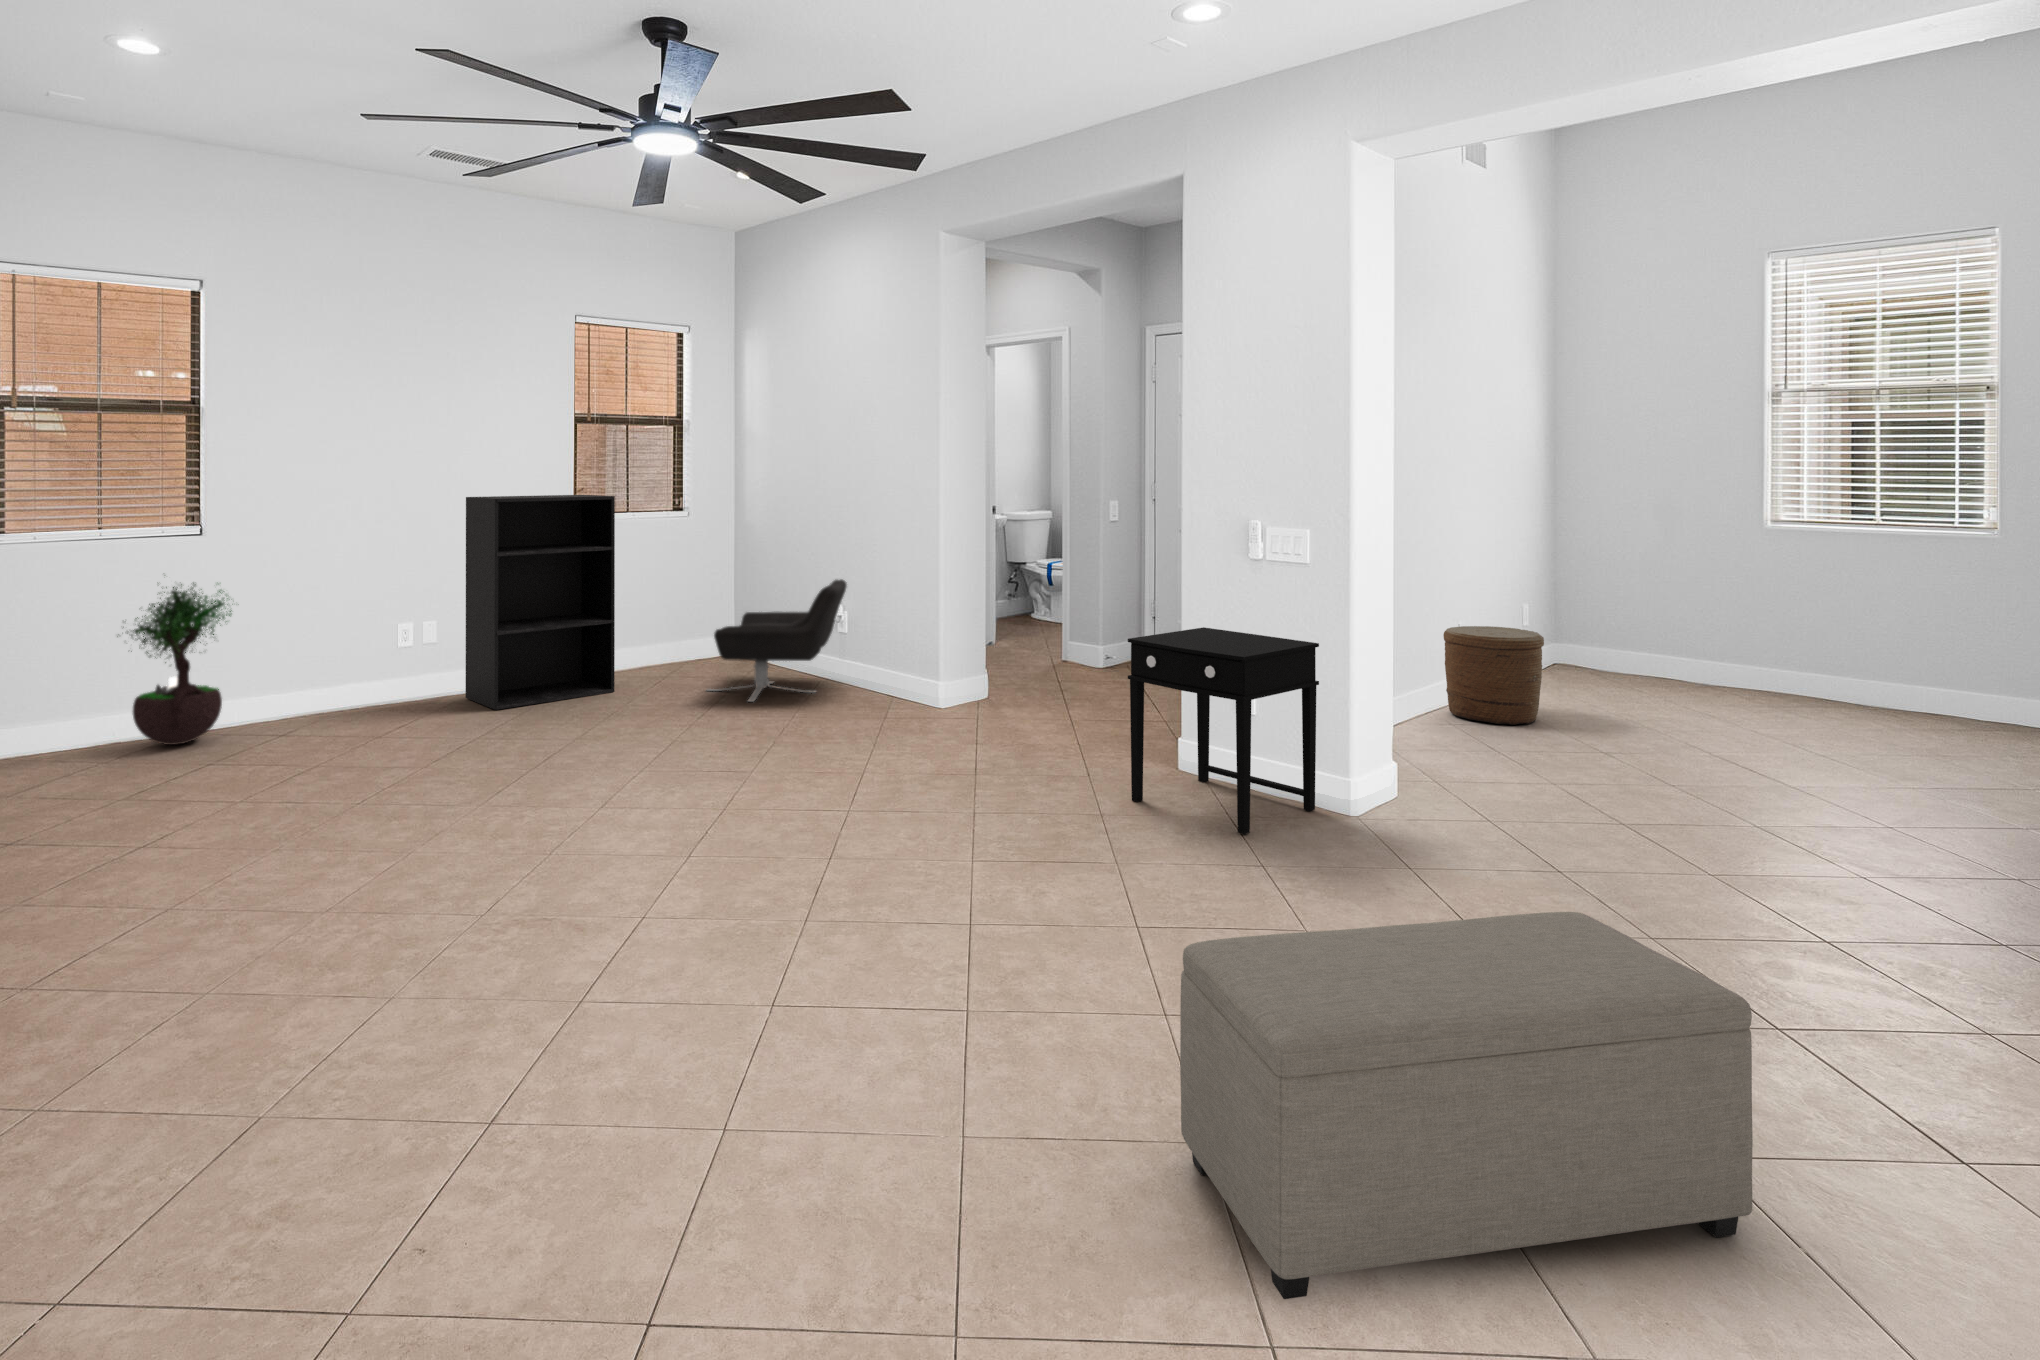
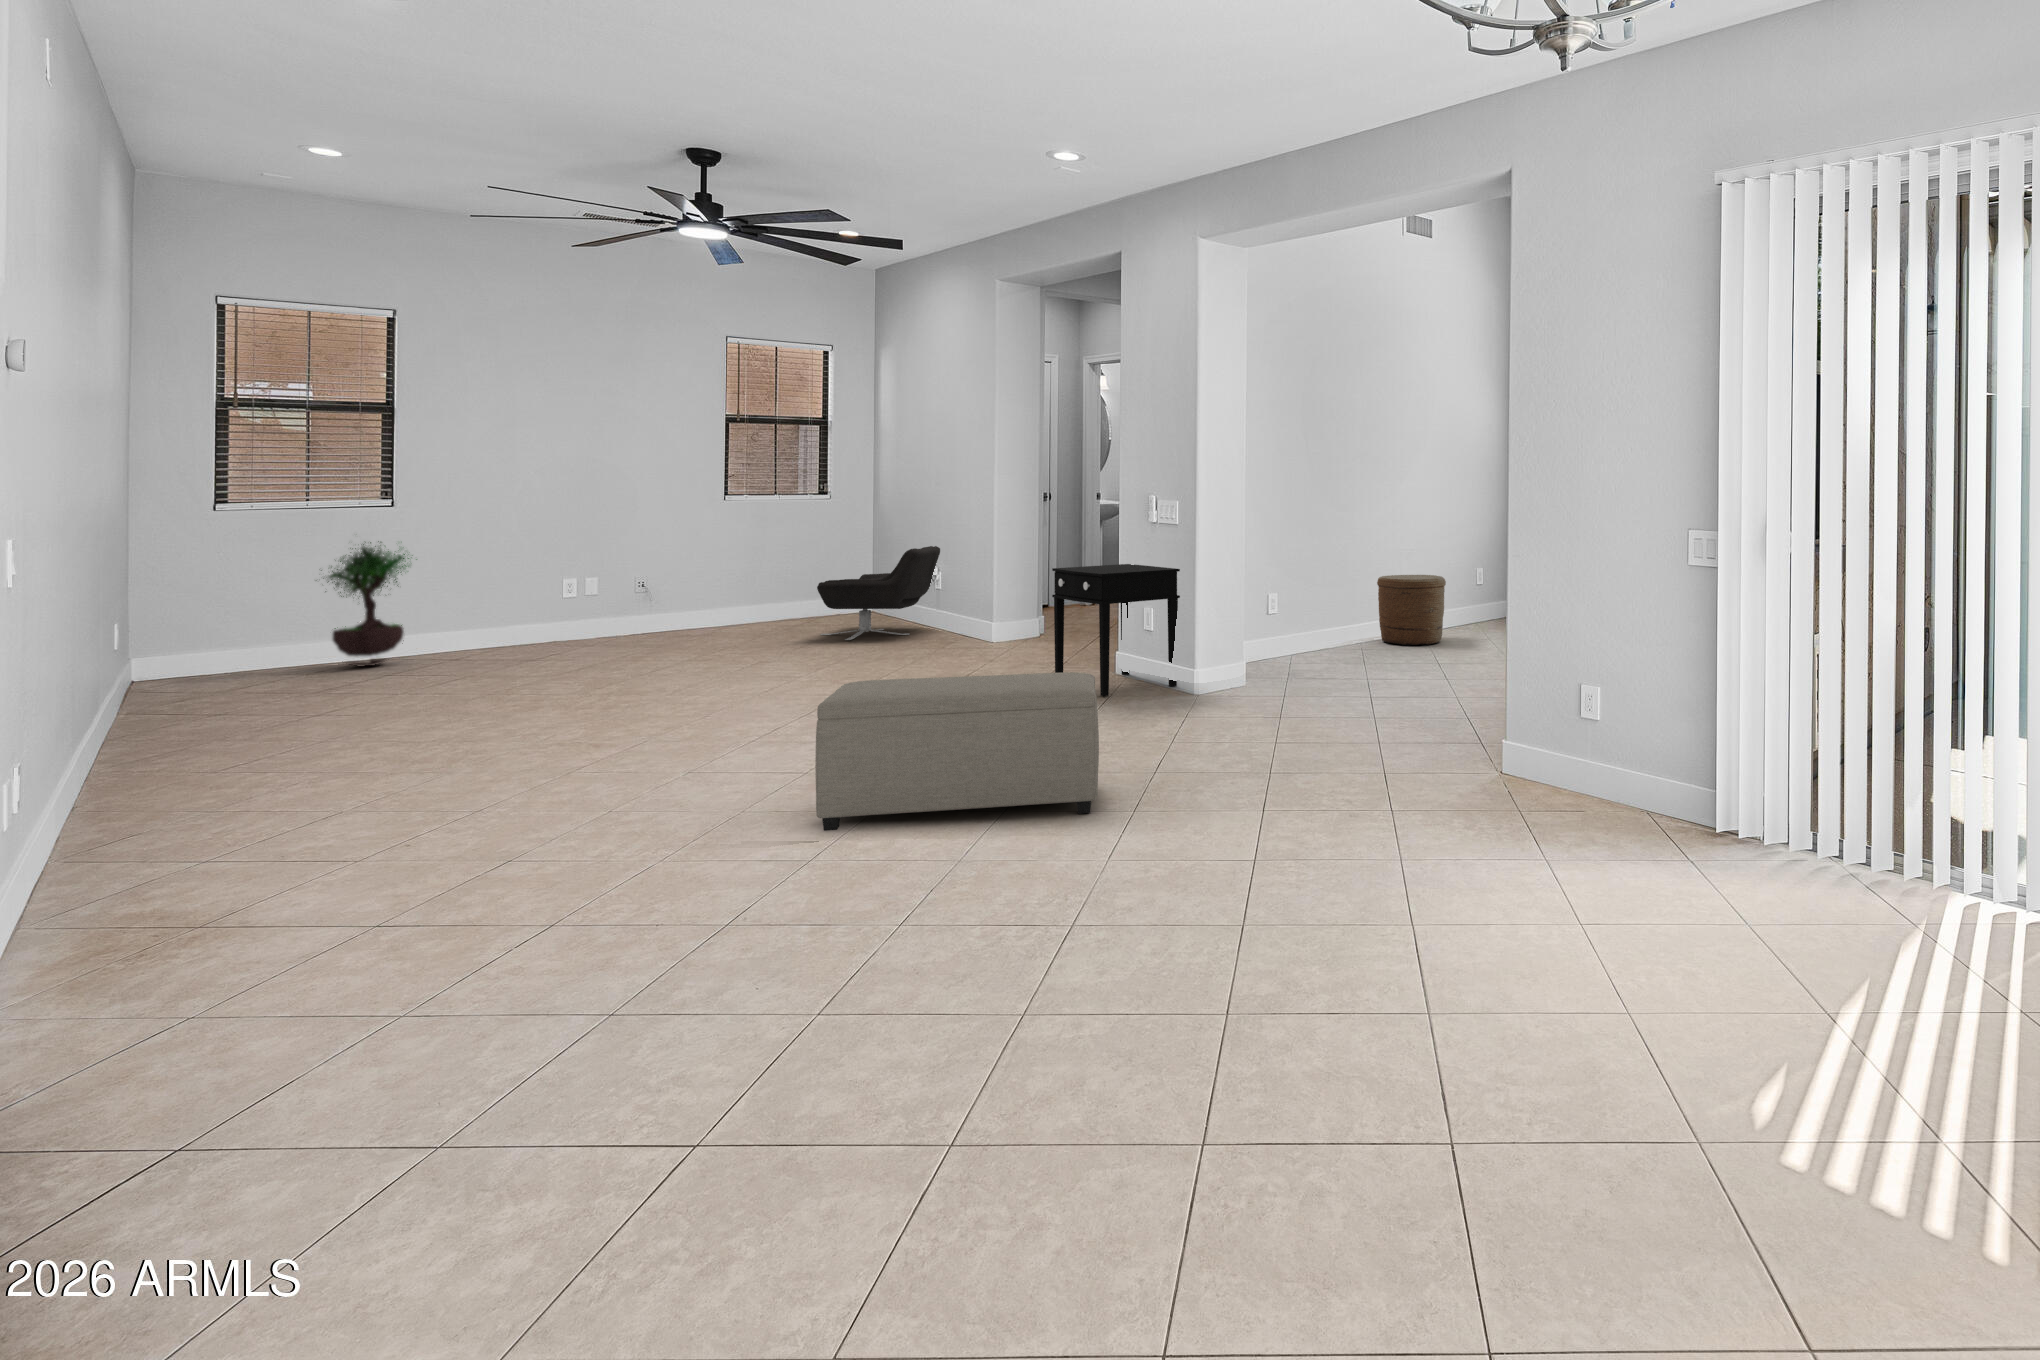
bookshelf: present [465,495,615,710] -> none [619,480,746,646]

